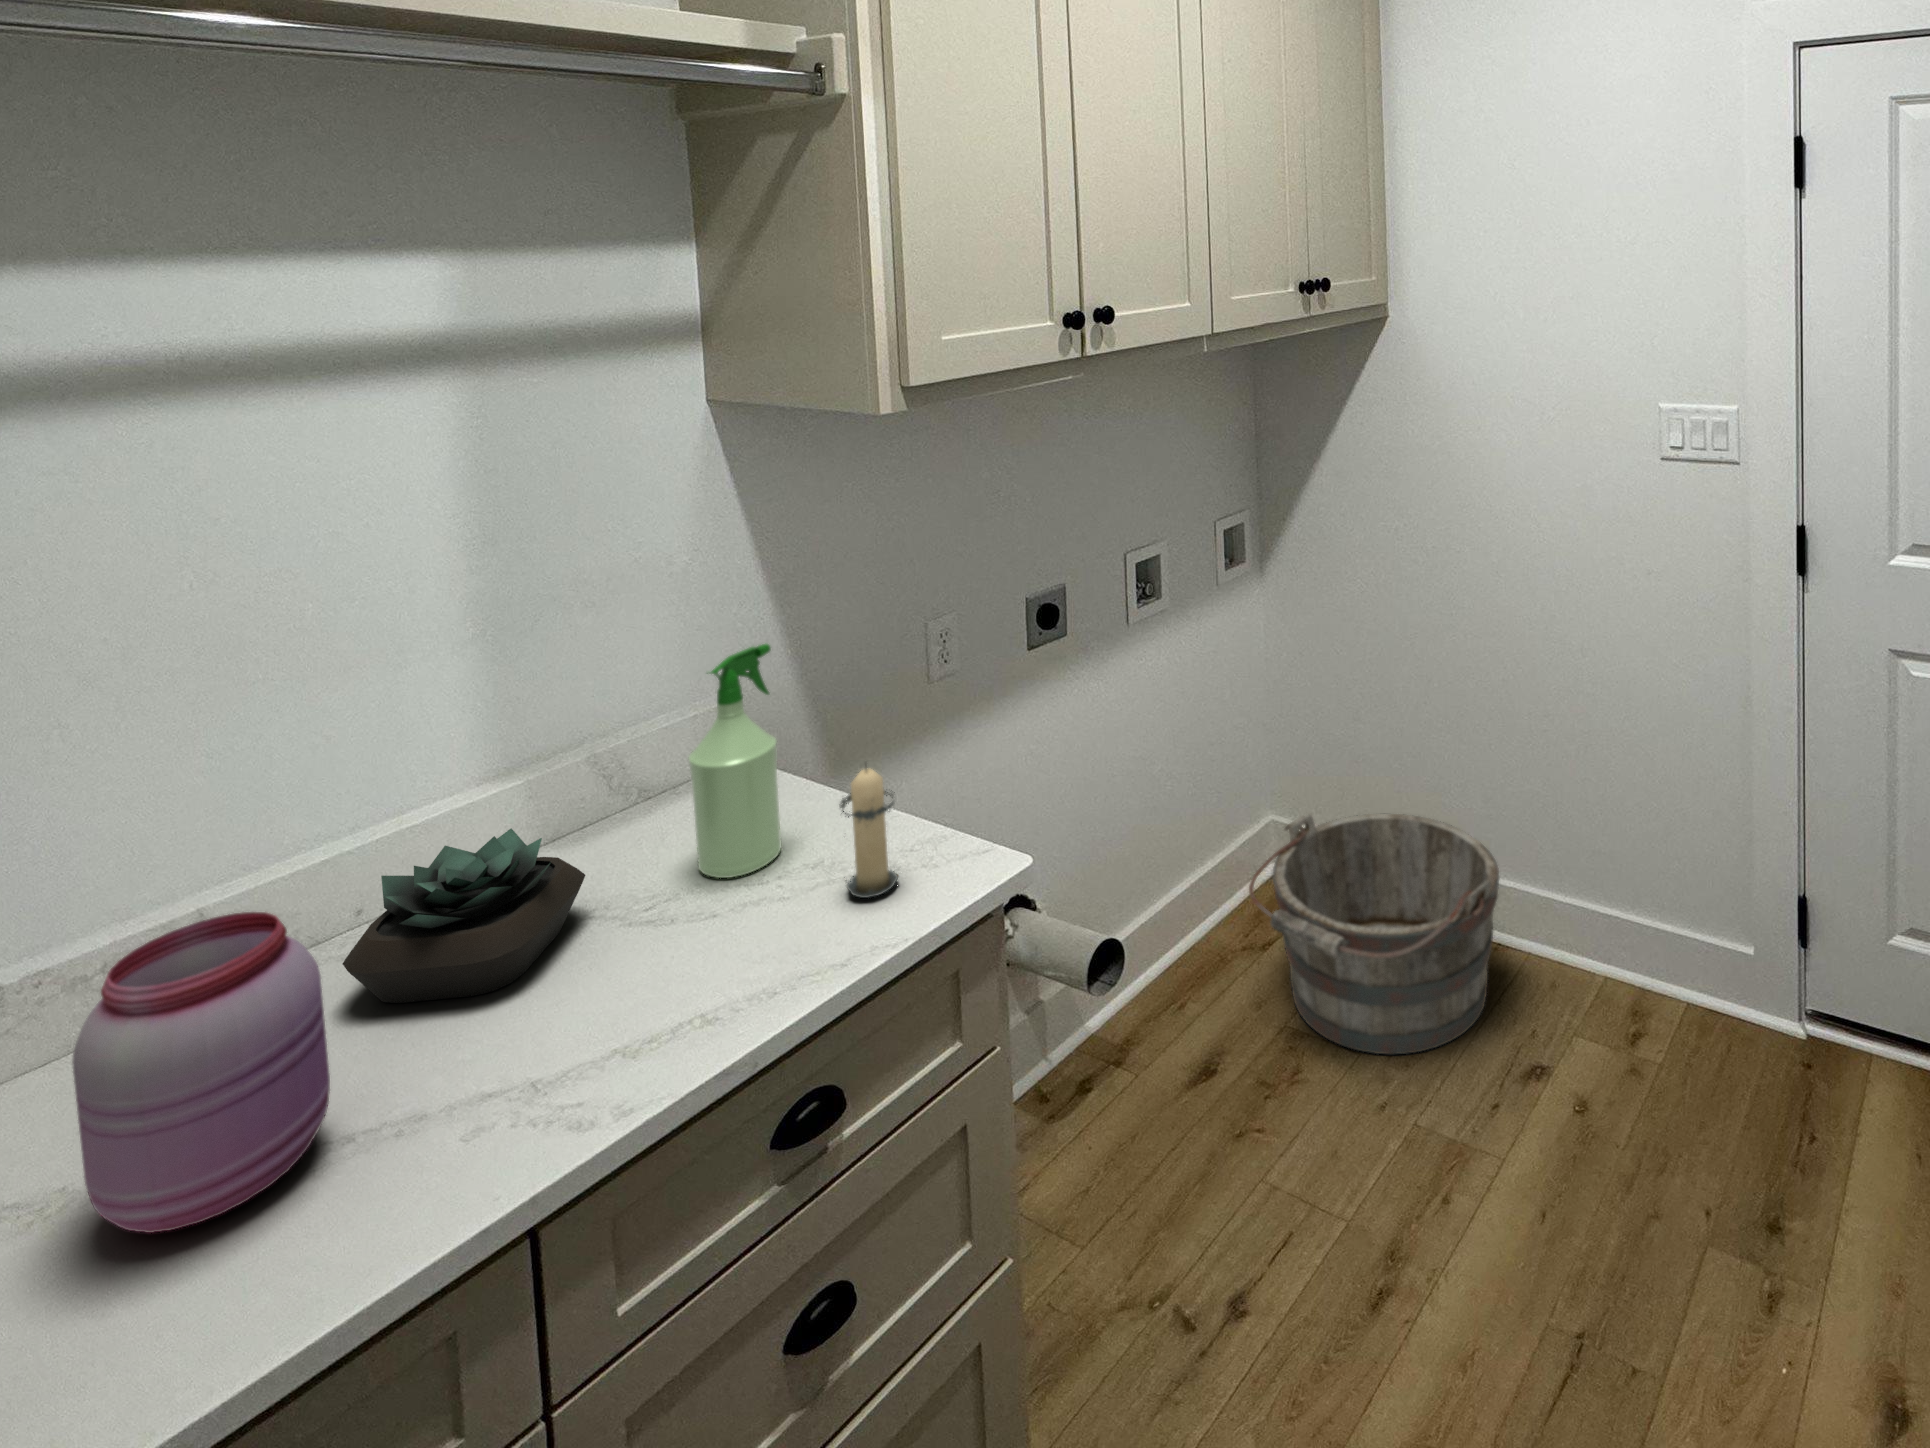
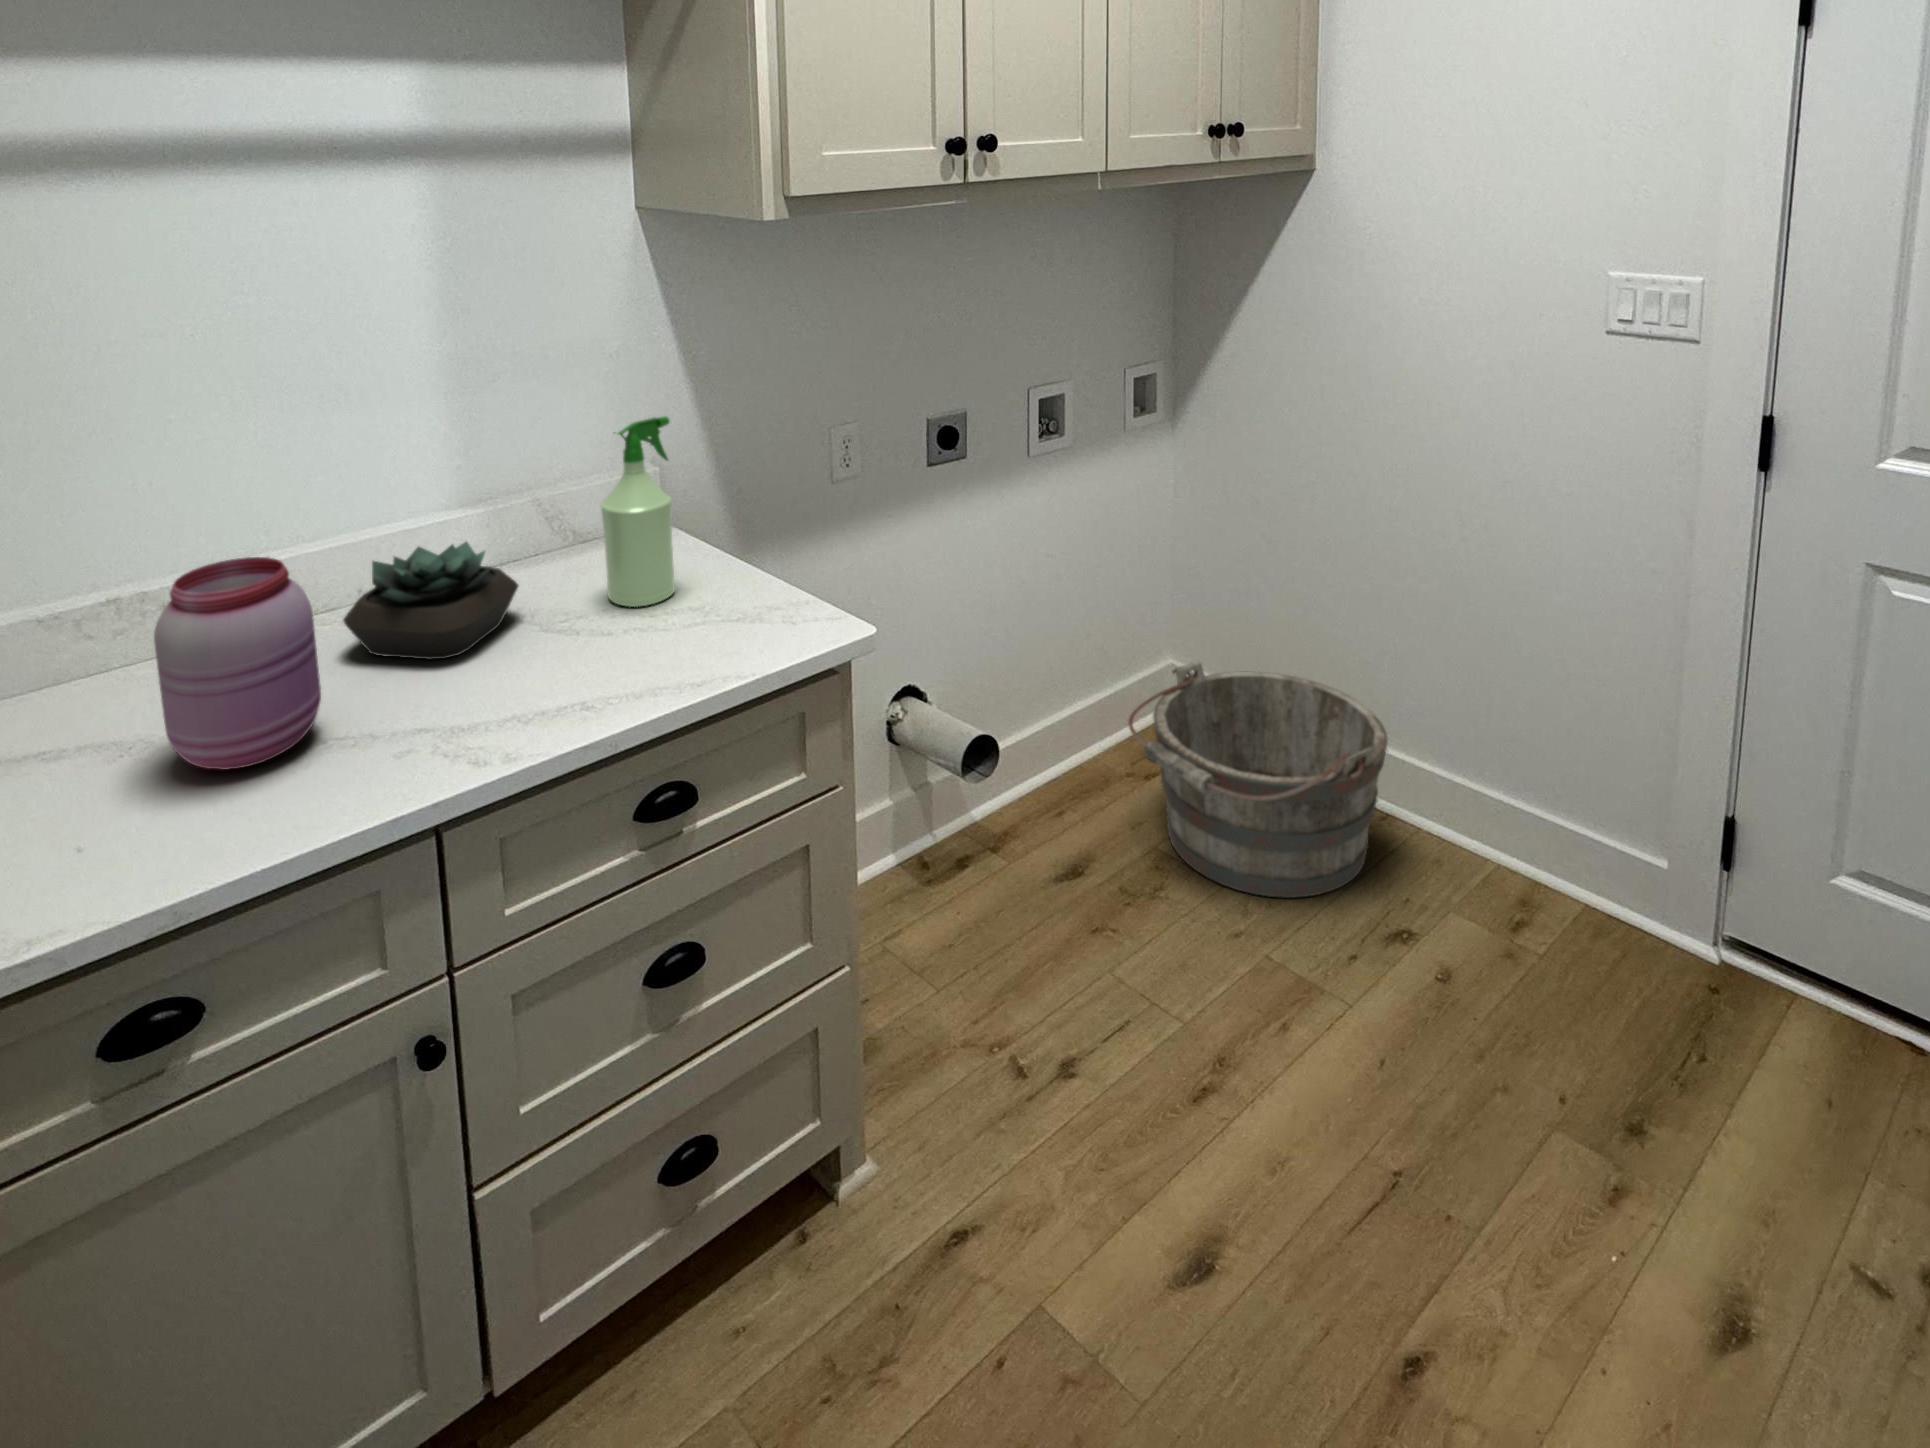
candle: present [839,767,898,898] -> none [708,520,767,638]

